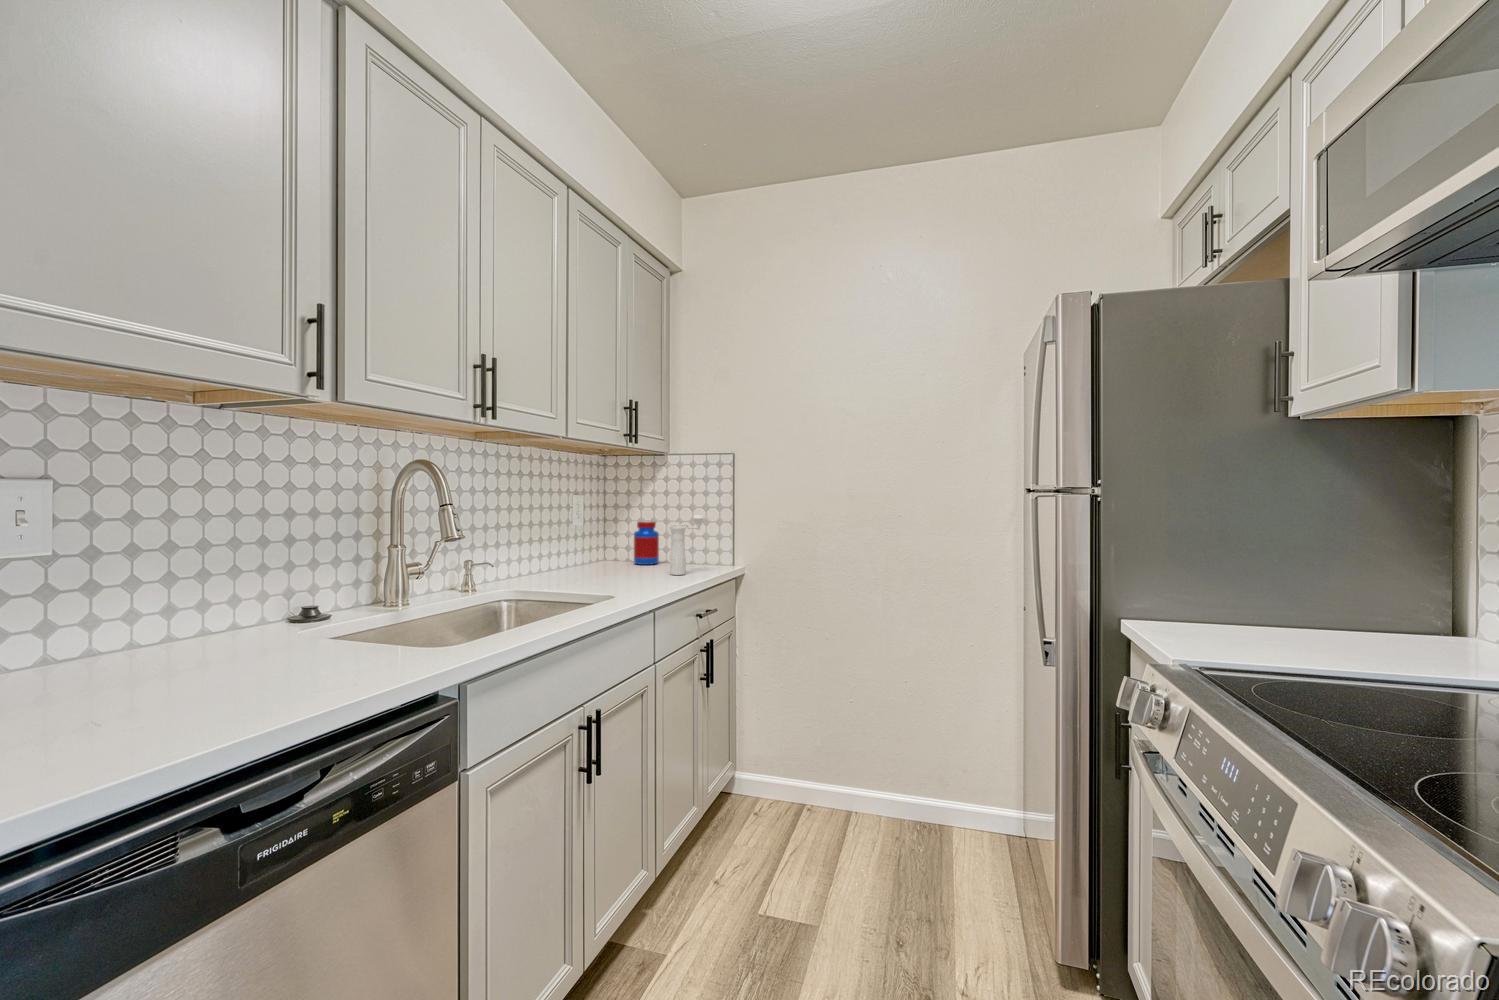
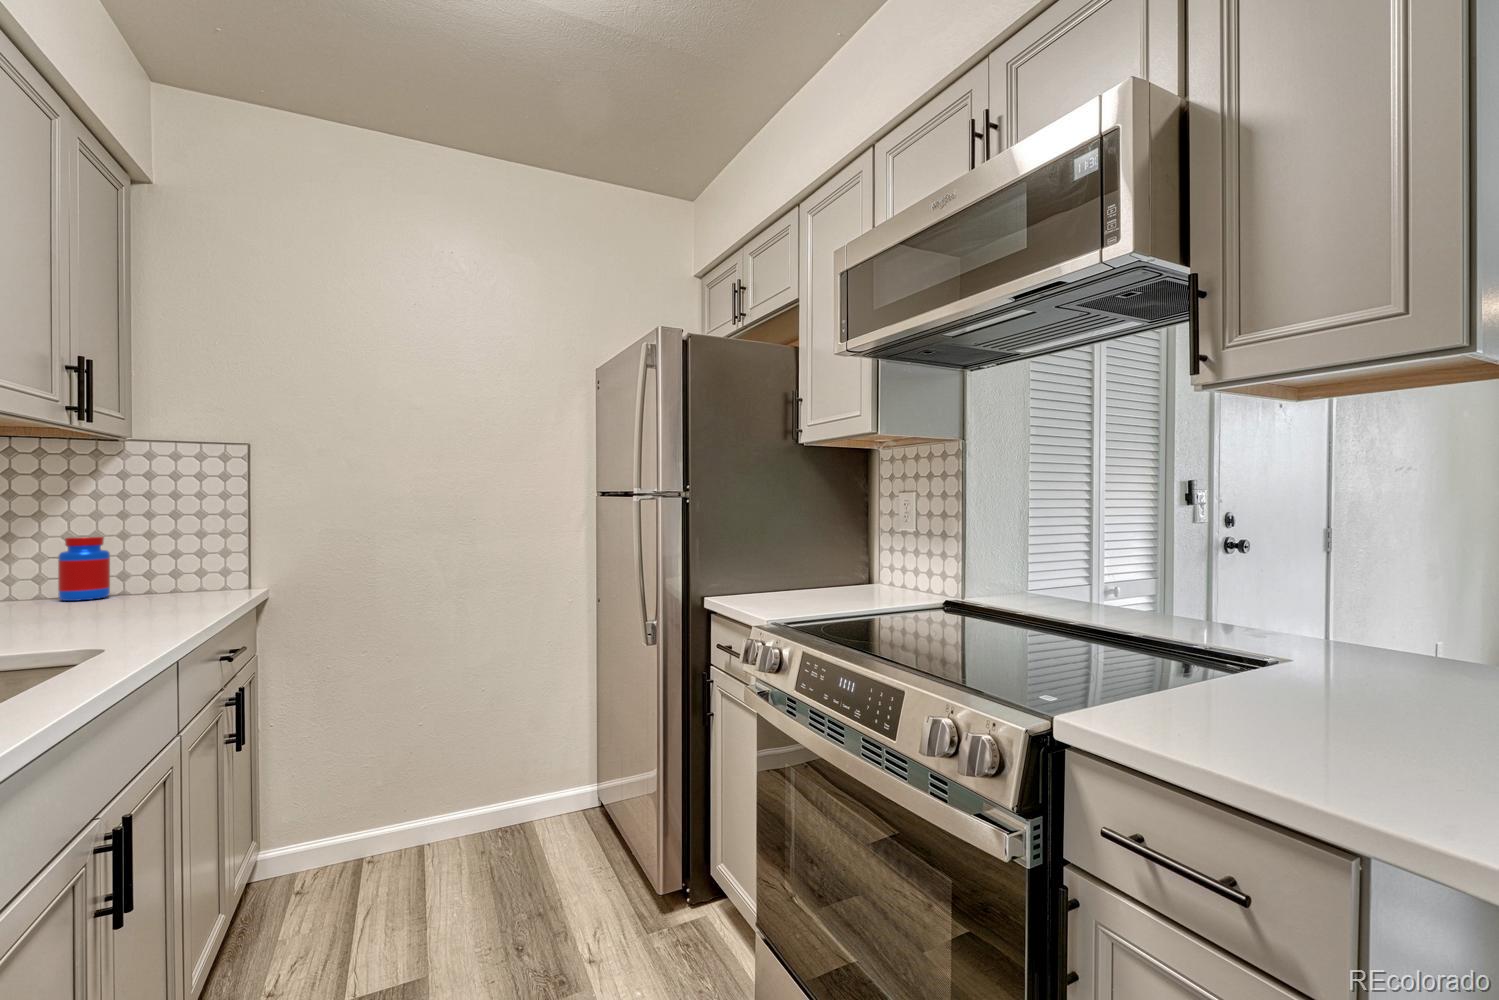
pepper mill: present [670,515,705,575] -> none [156,524,213,608]

